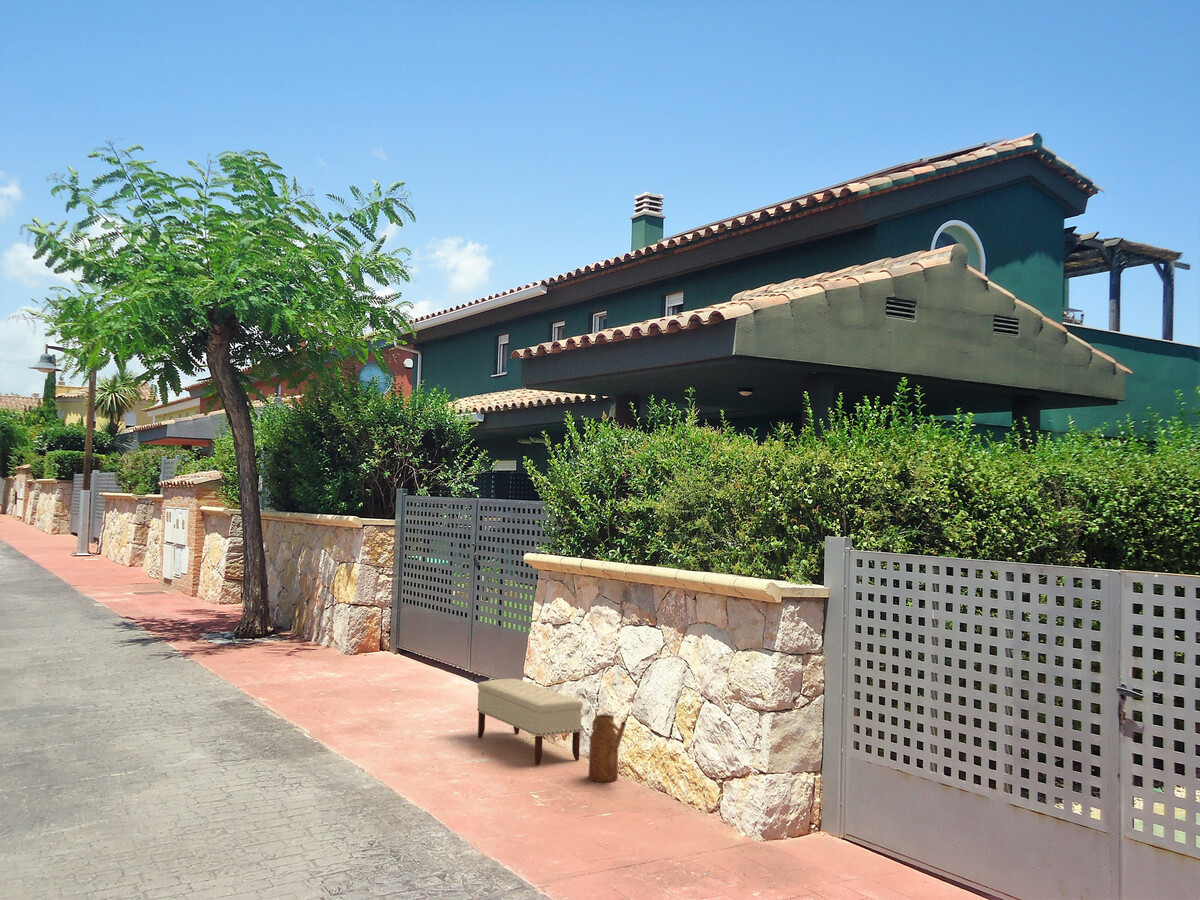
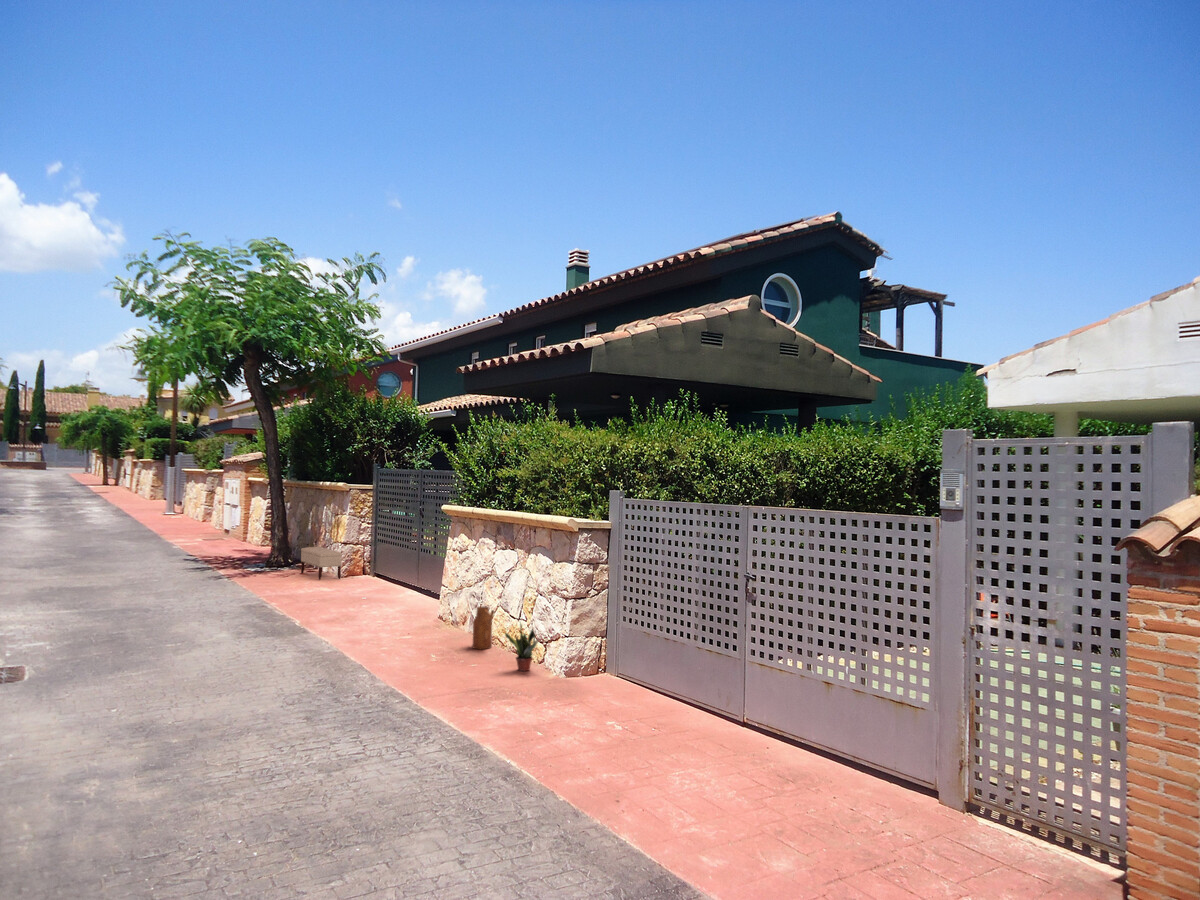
bench: present [477,679,583,765] -> present [301,547,342,580]
potted plant: none [657,745,714,824] -> present [505,624,539,671]

